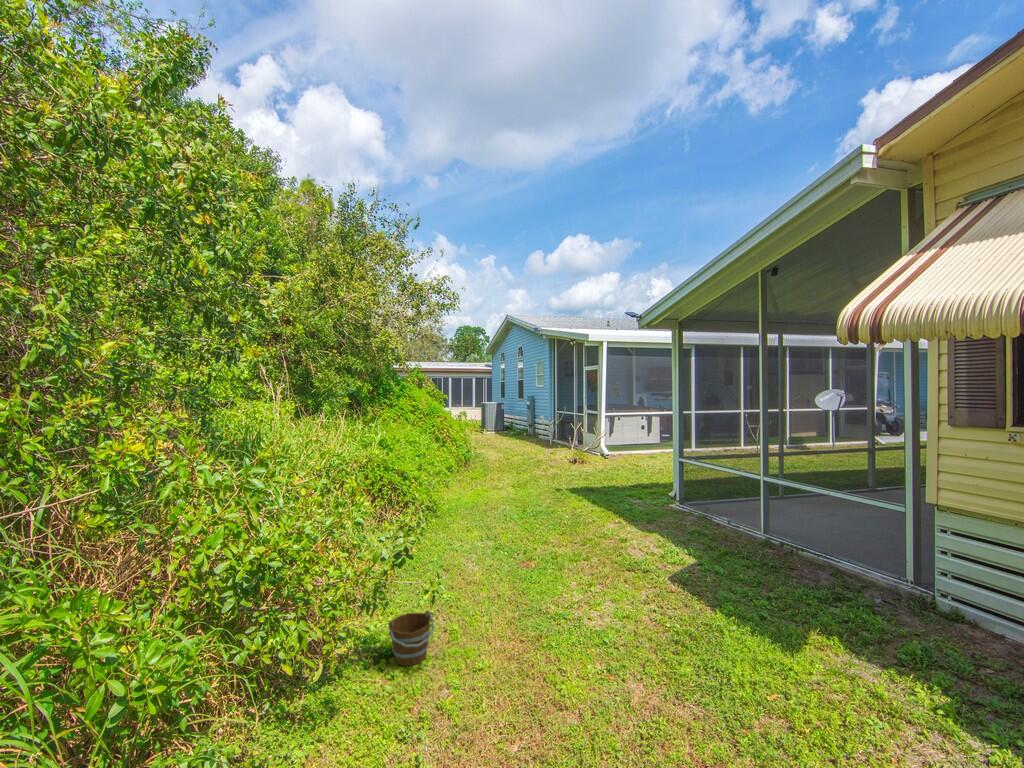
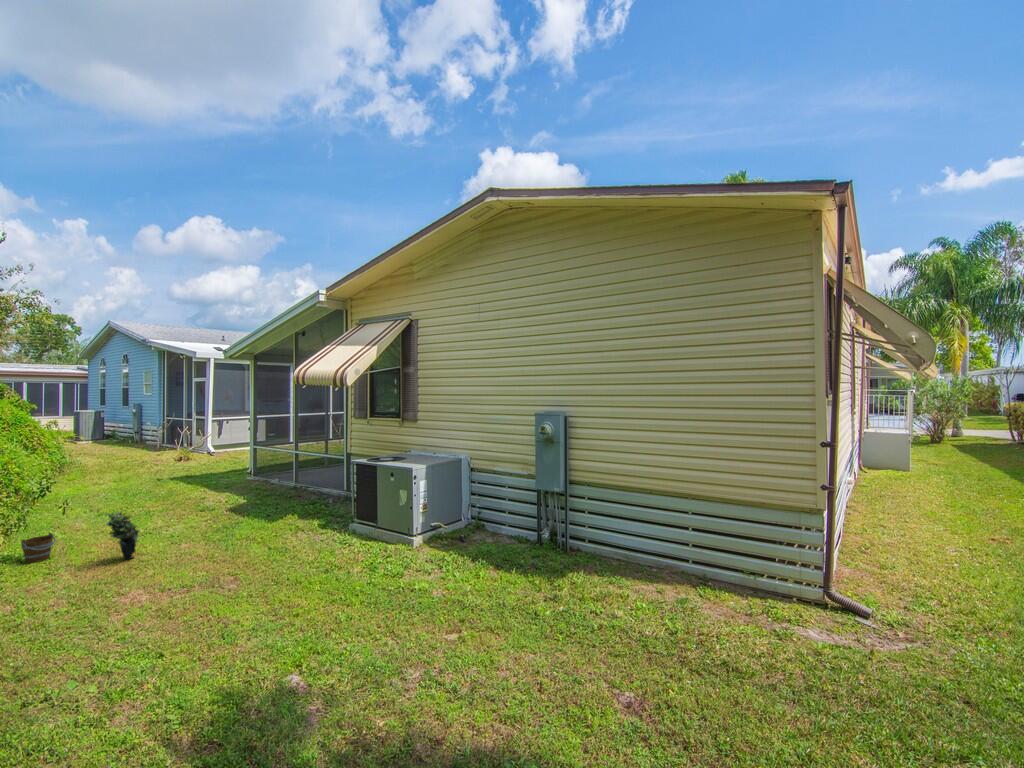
potted plant: none [502,605,561,728] -> present [107,511,139,560]

